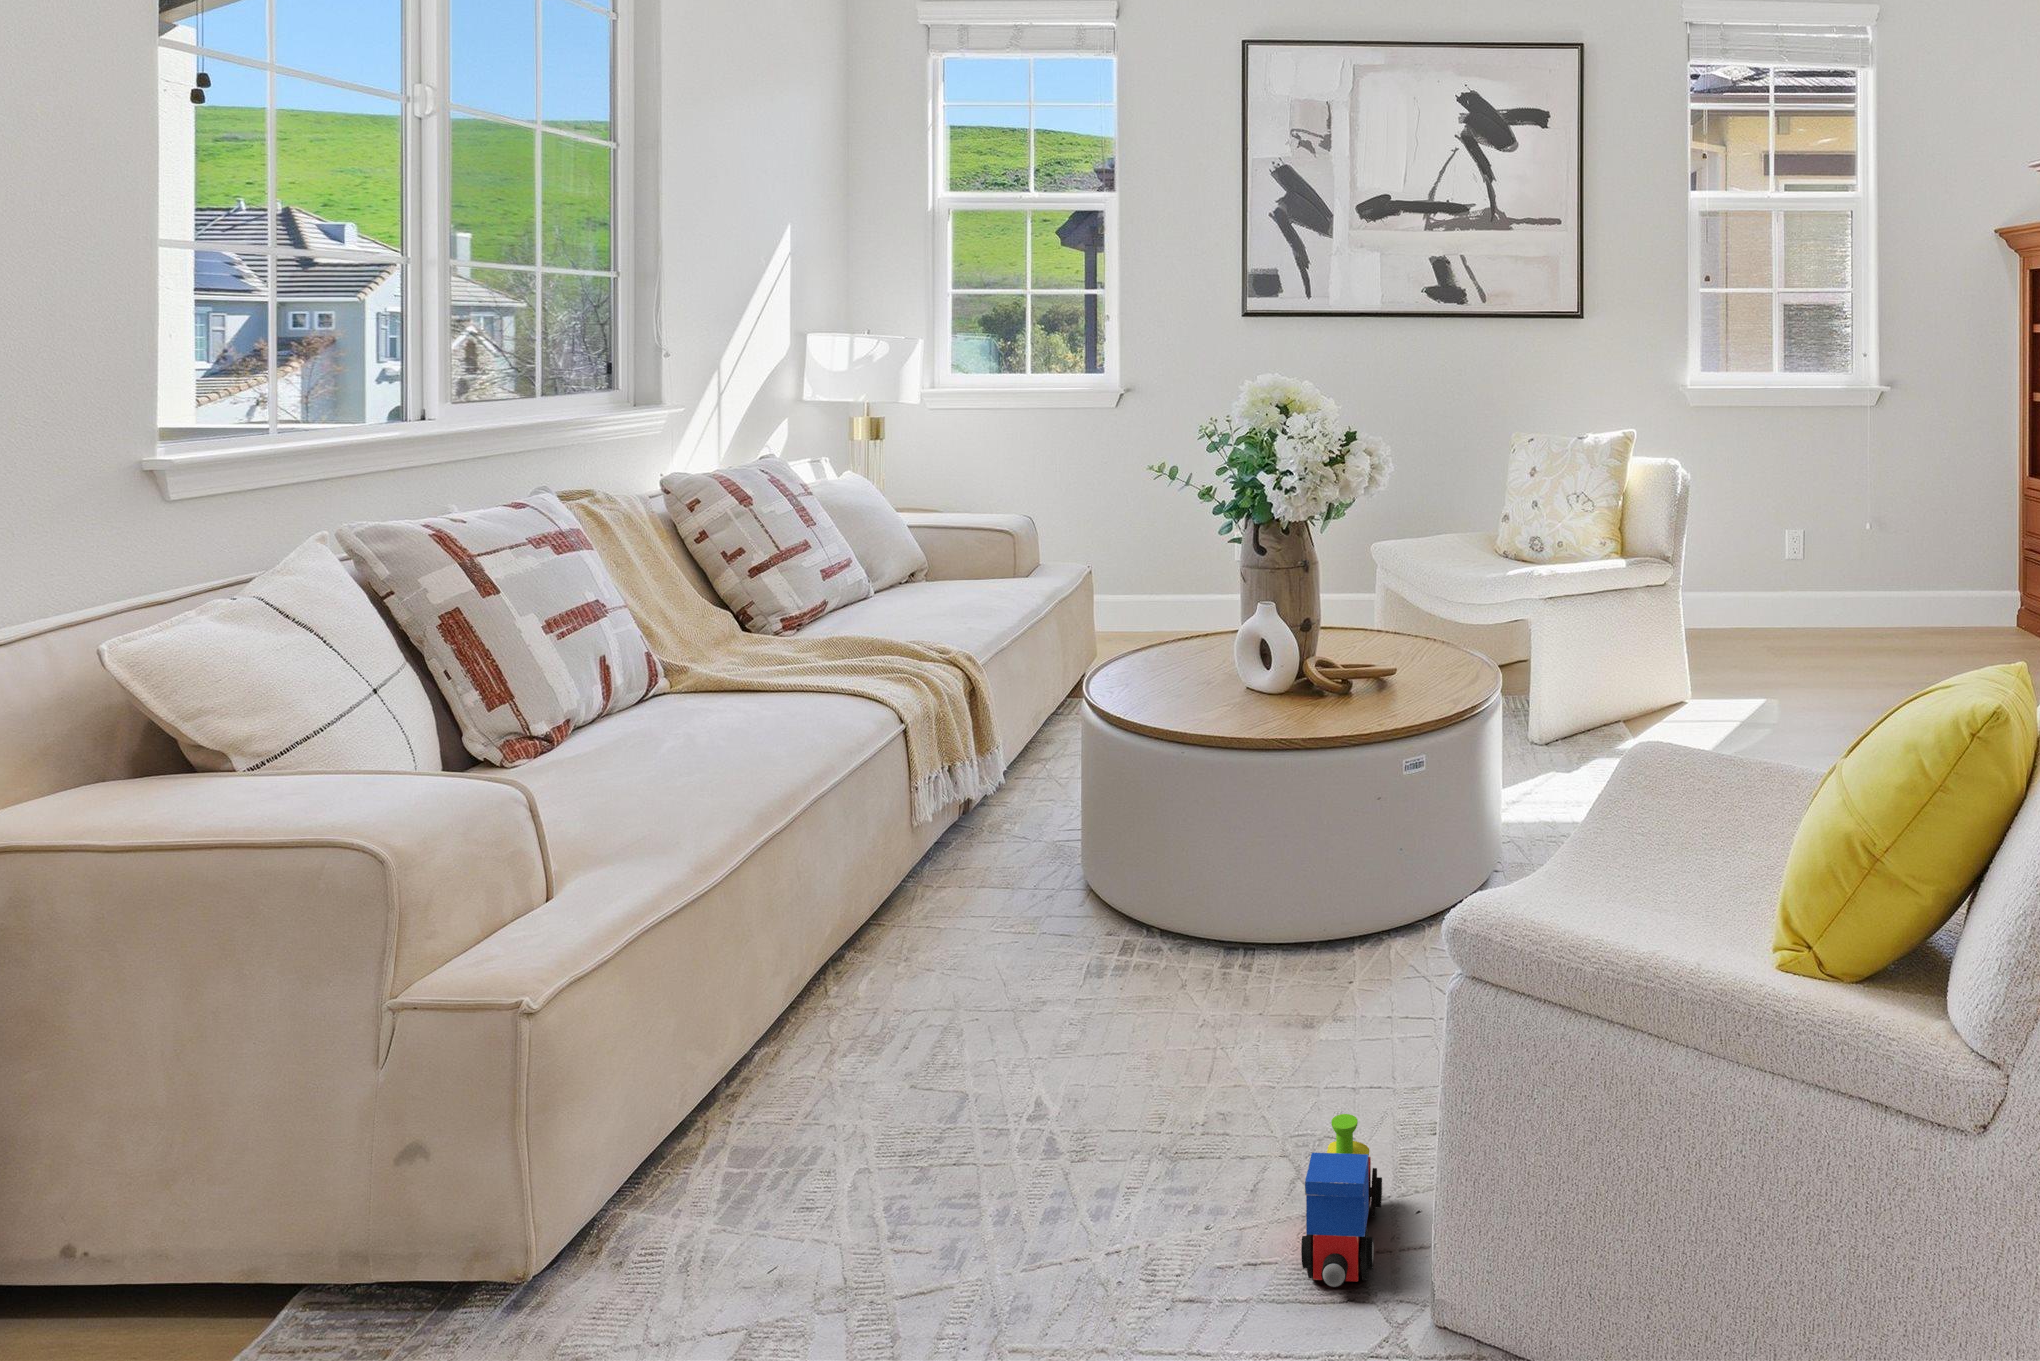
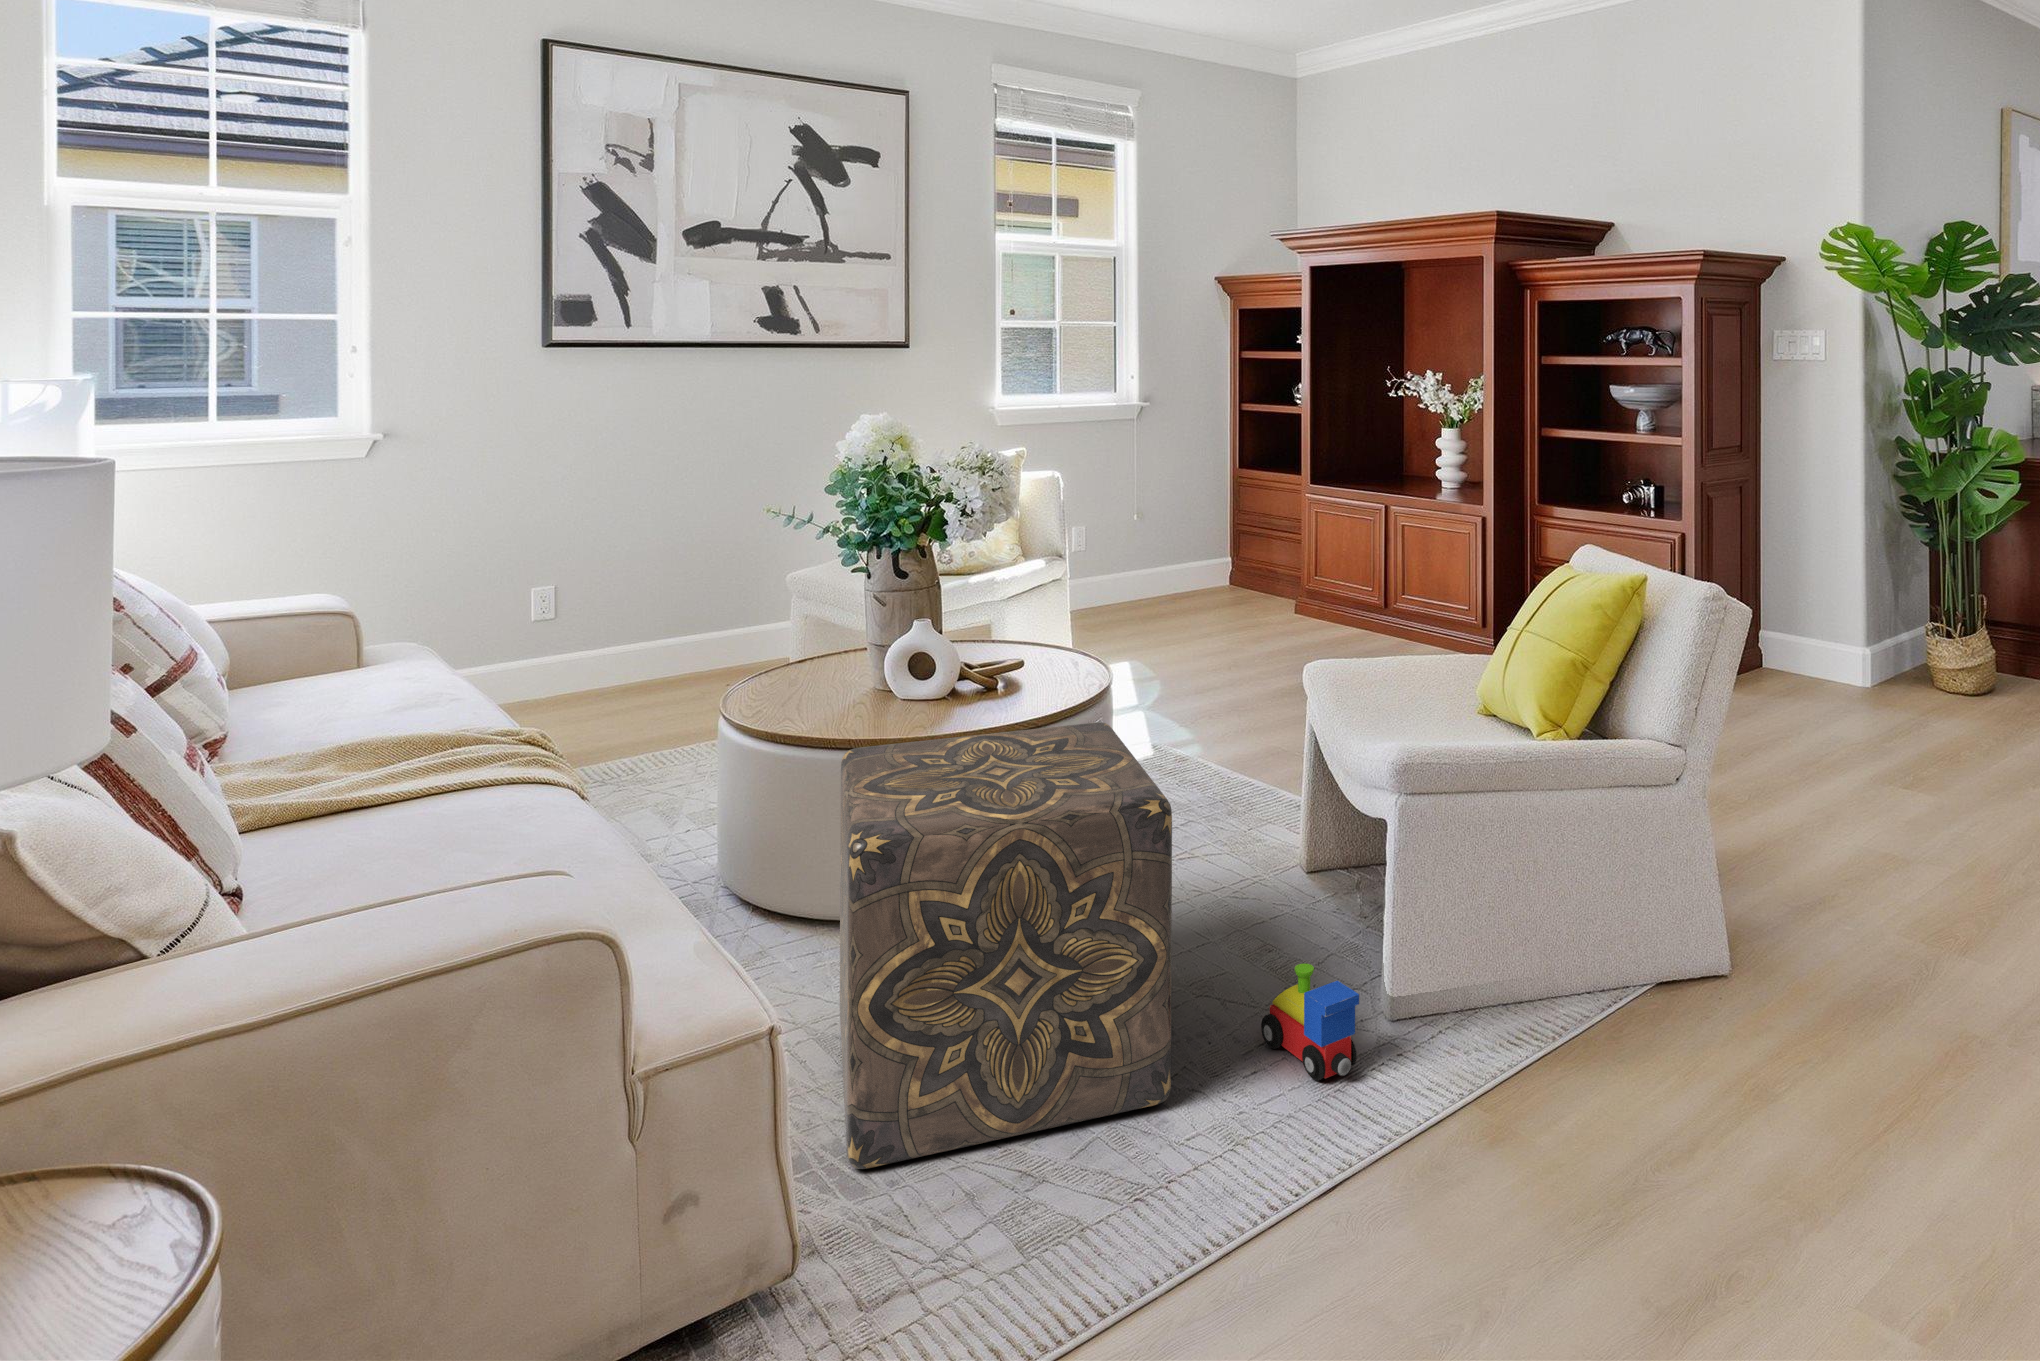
ottoman: none [832,719,1287,1218] -> present [840,722,1172,1169]

